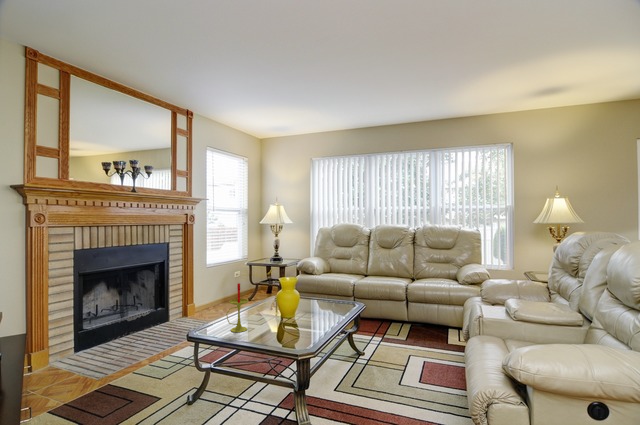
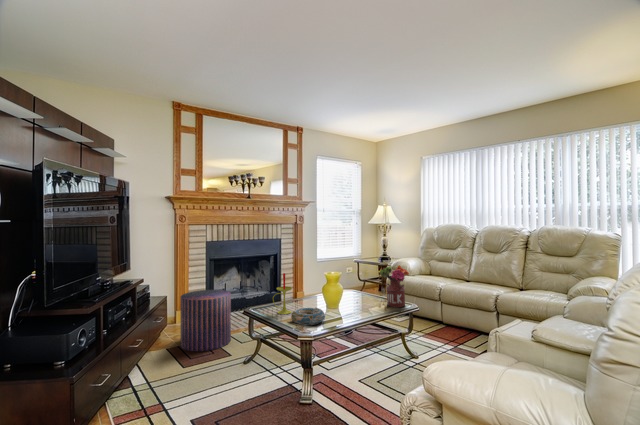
flower arrangement: none [323,265,351,308] -> present [380,265,409,307]
pouf: none [65,313,142,405] -> present [181,290,231,351]
decorative bowl: none [262,319,302,340] -> present [291,308,325,325]

